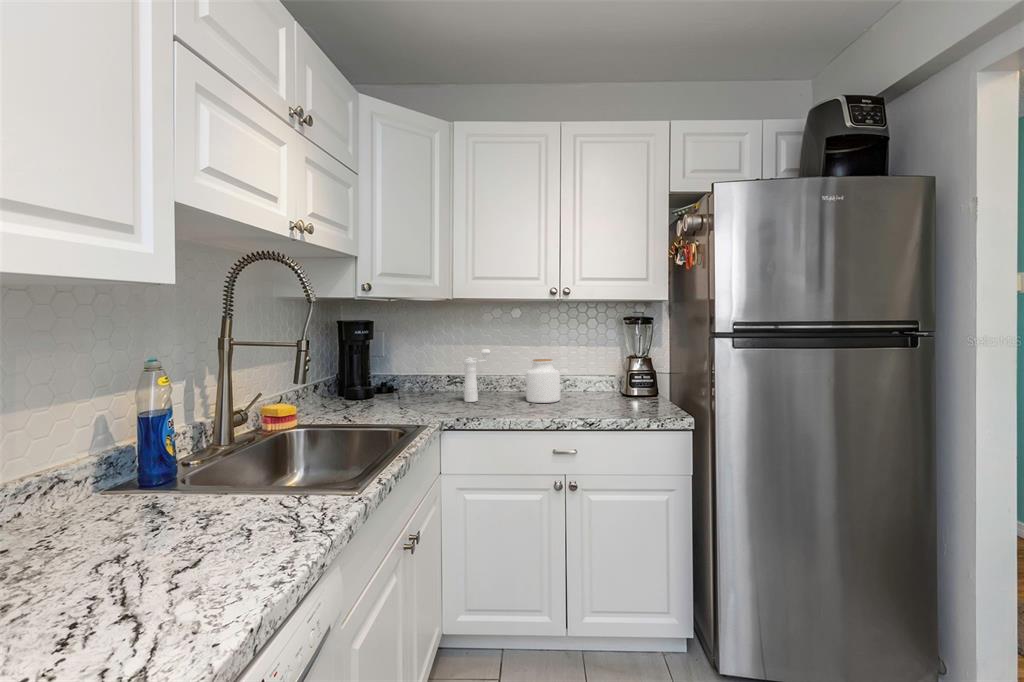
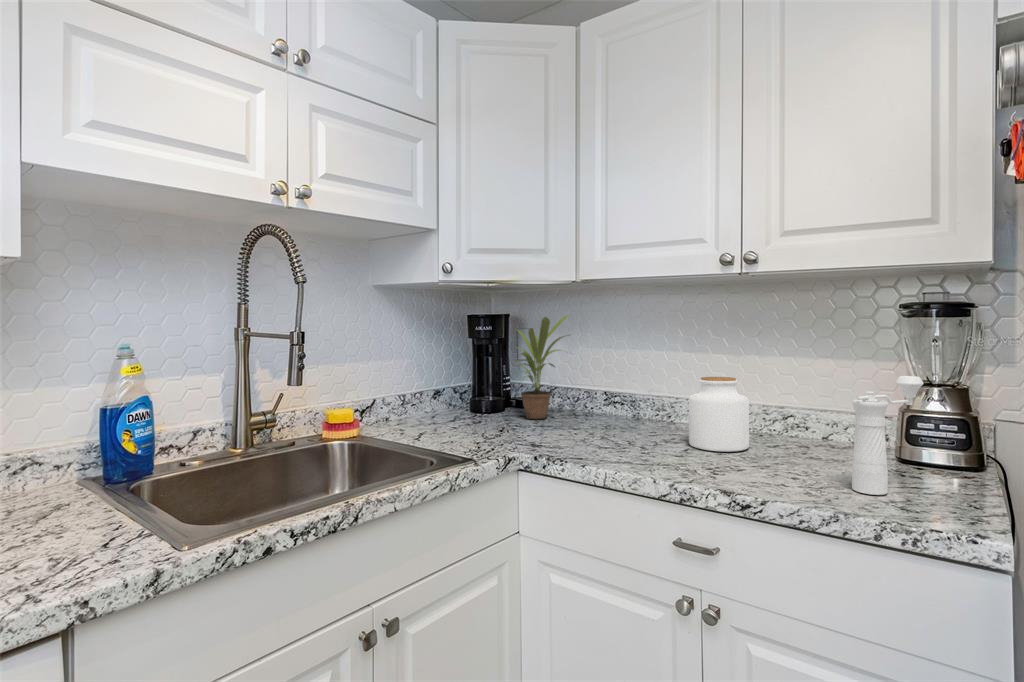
potted plant: none [382,321,435,399] -> present [515,315,570,419]
pepper mill: present [464,349,490,402] -> present [852,376,924,495]

